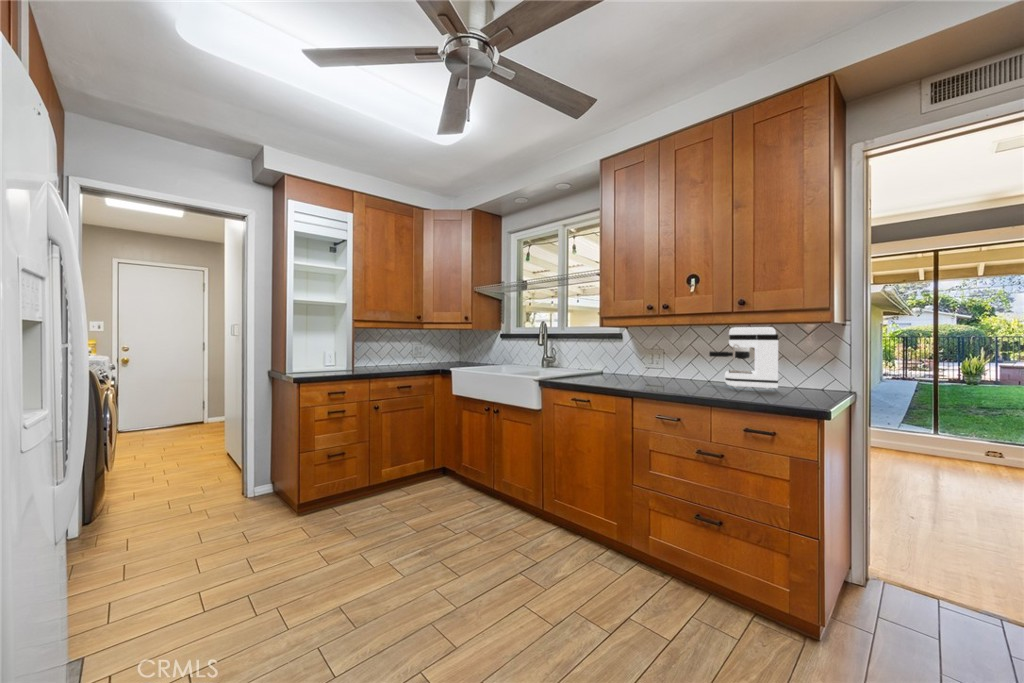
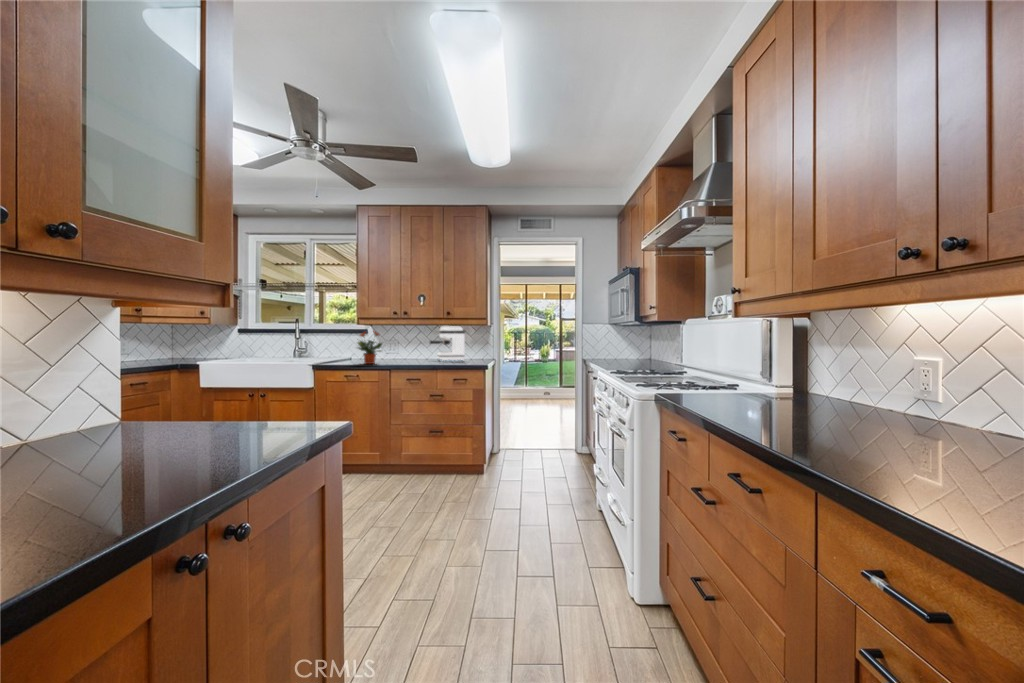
potted plant: none [585,336,630,385] -> present [358,331,382,364]

